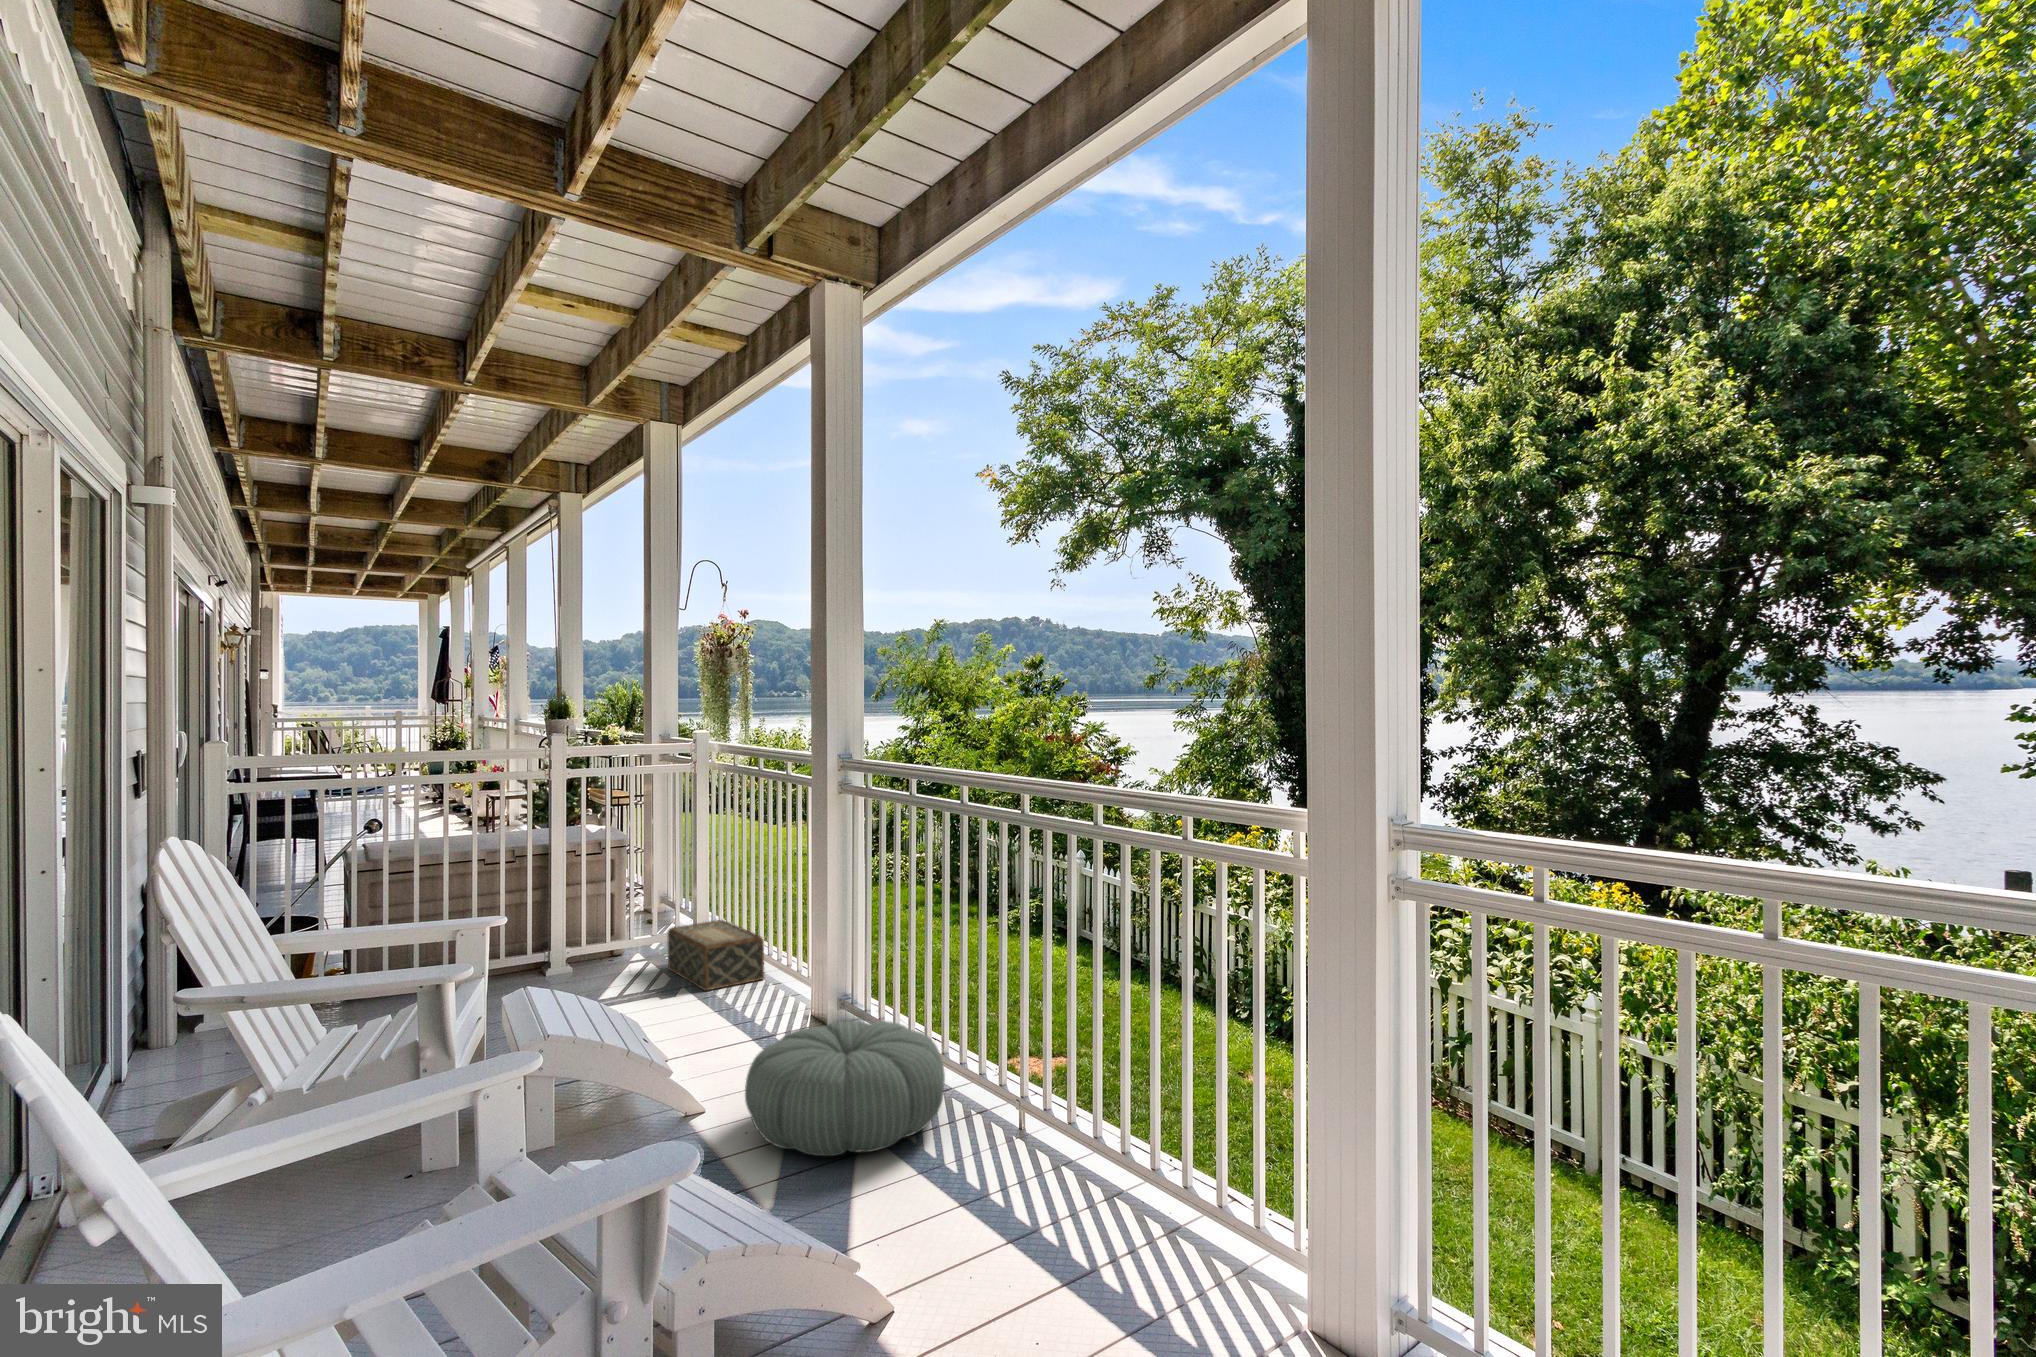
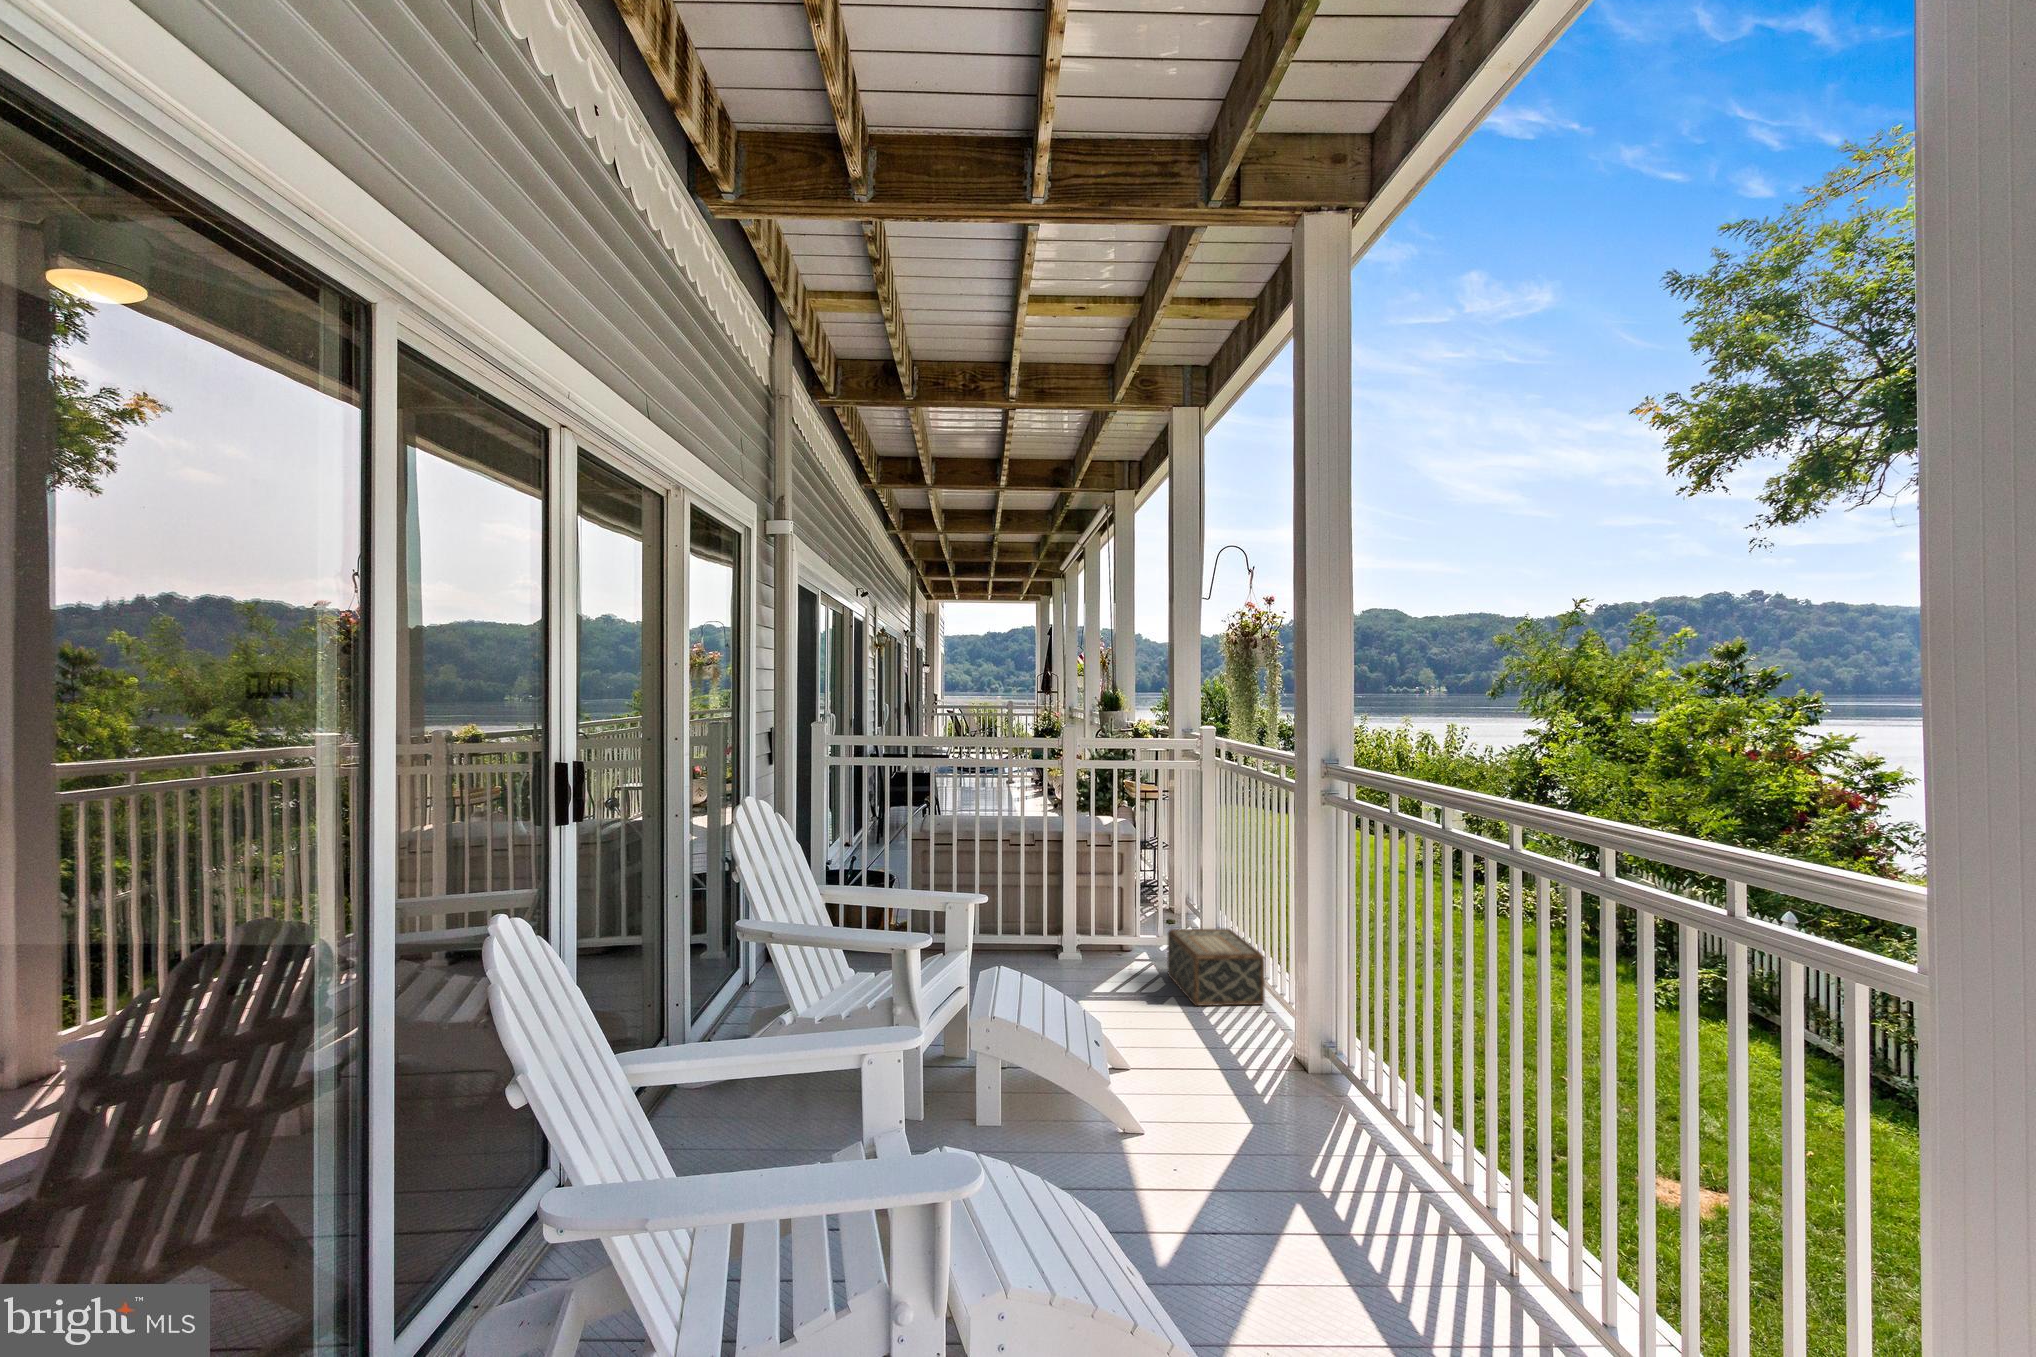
pouf: present [745,1021,945,1156] -> none [1162,1070,1414,1242]

